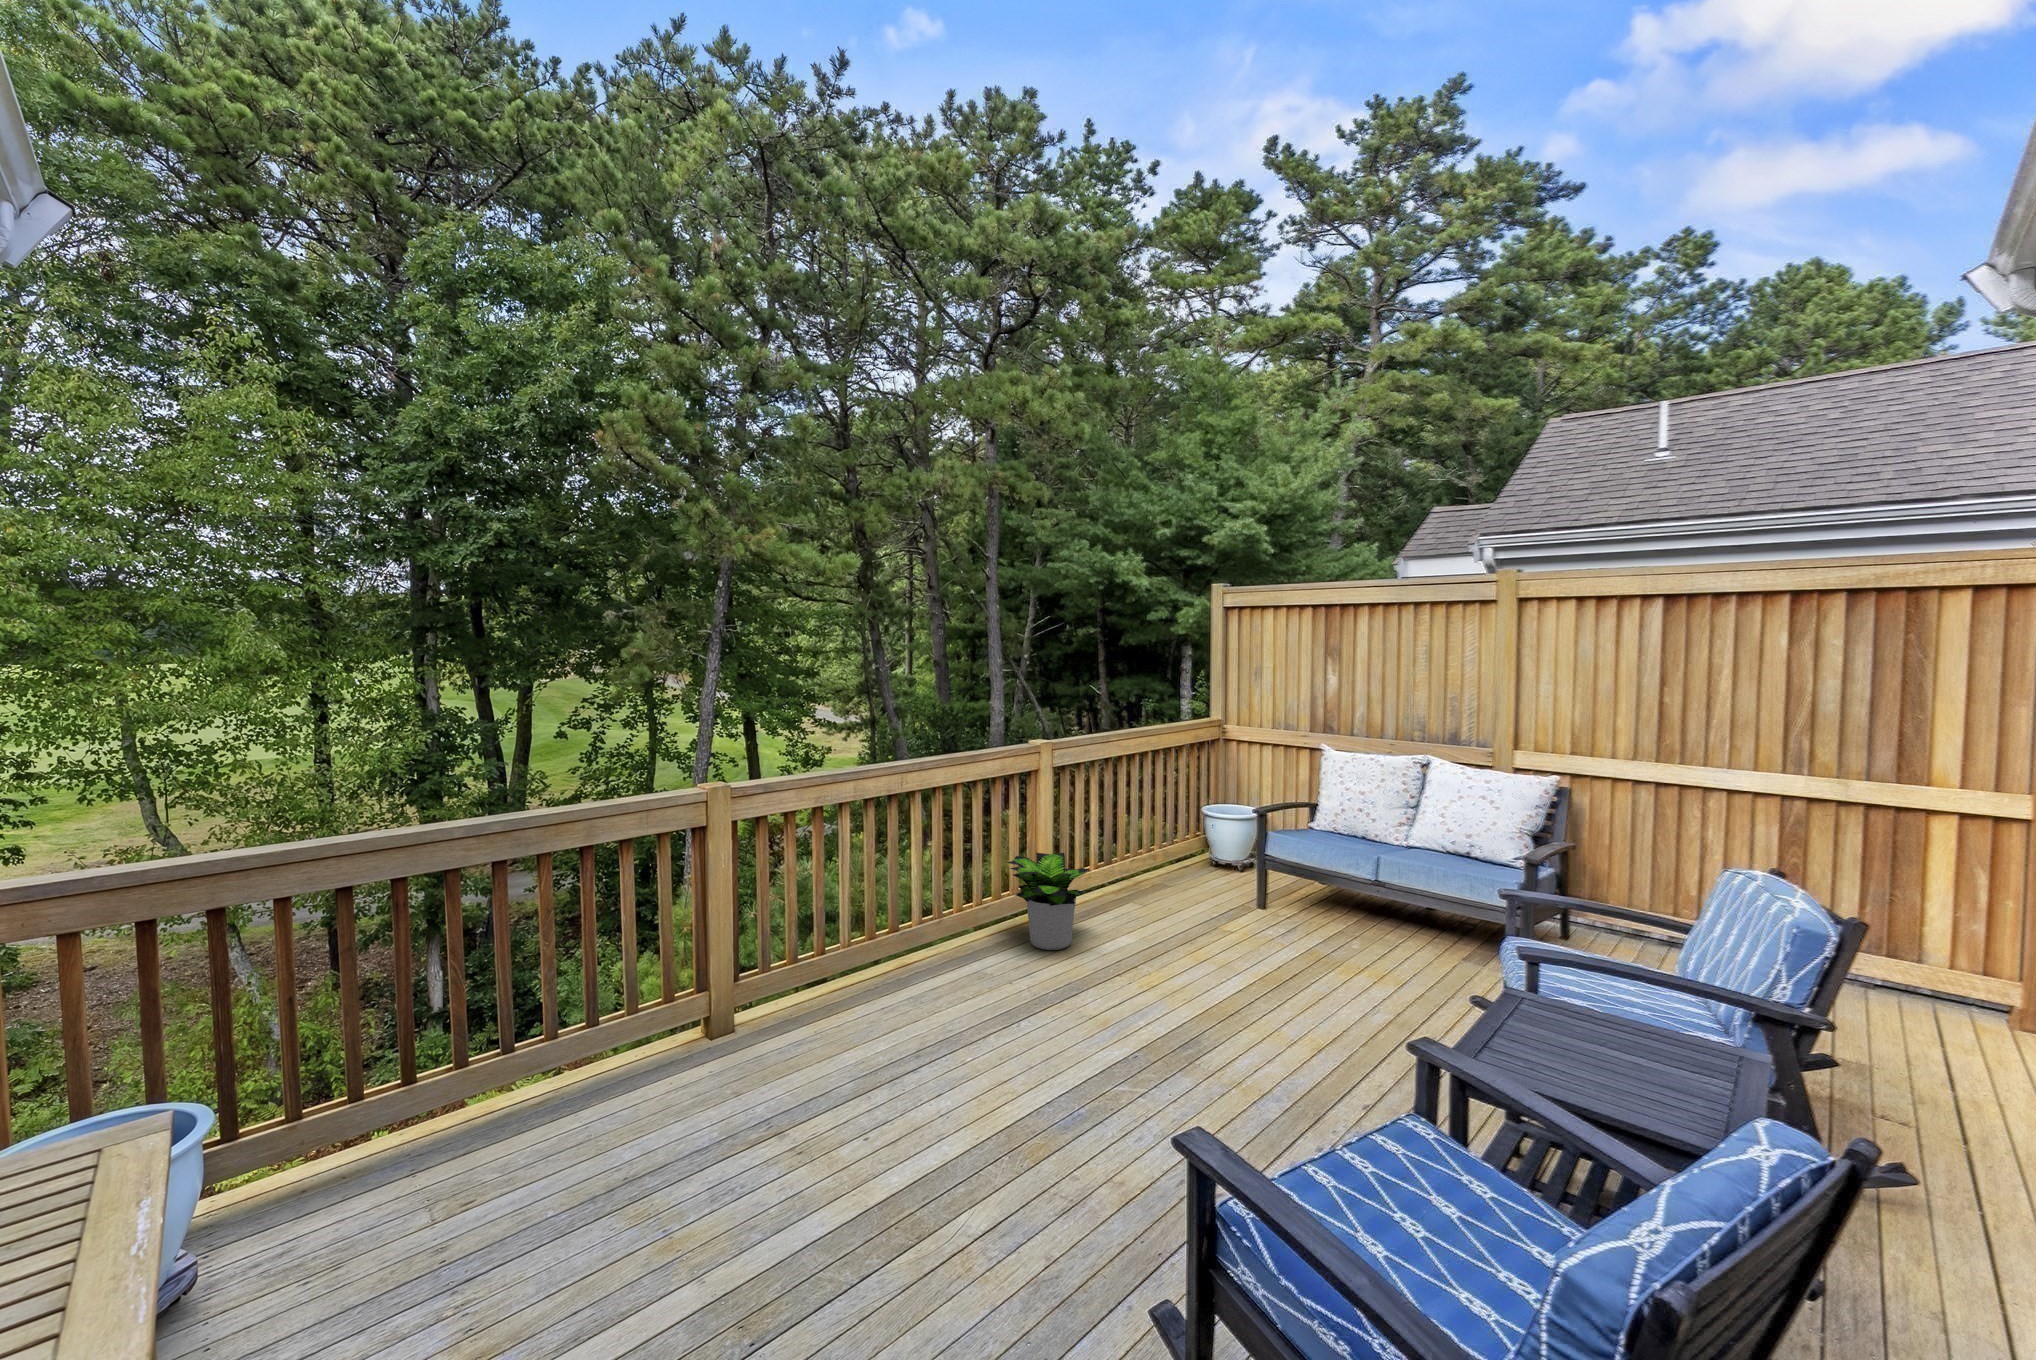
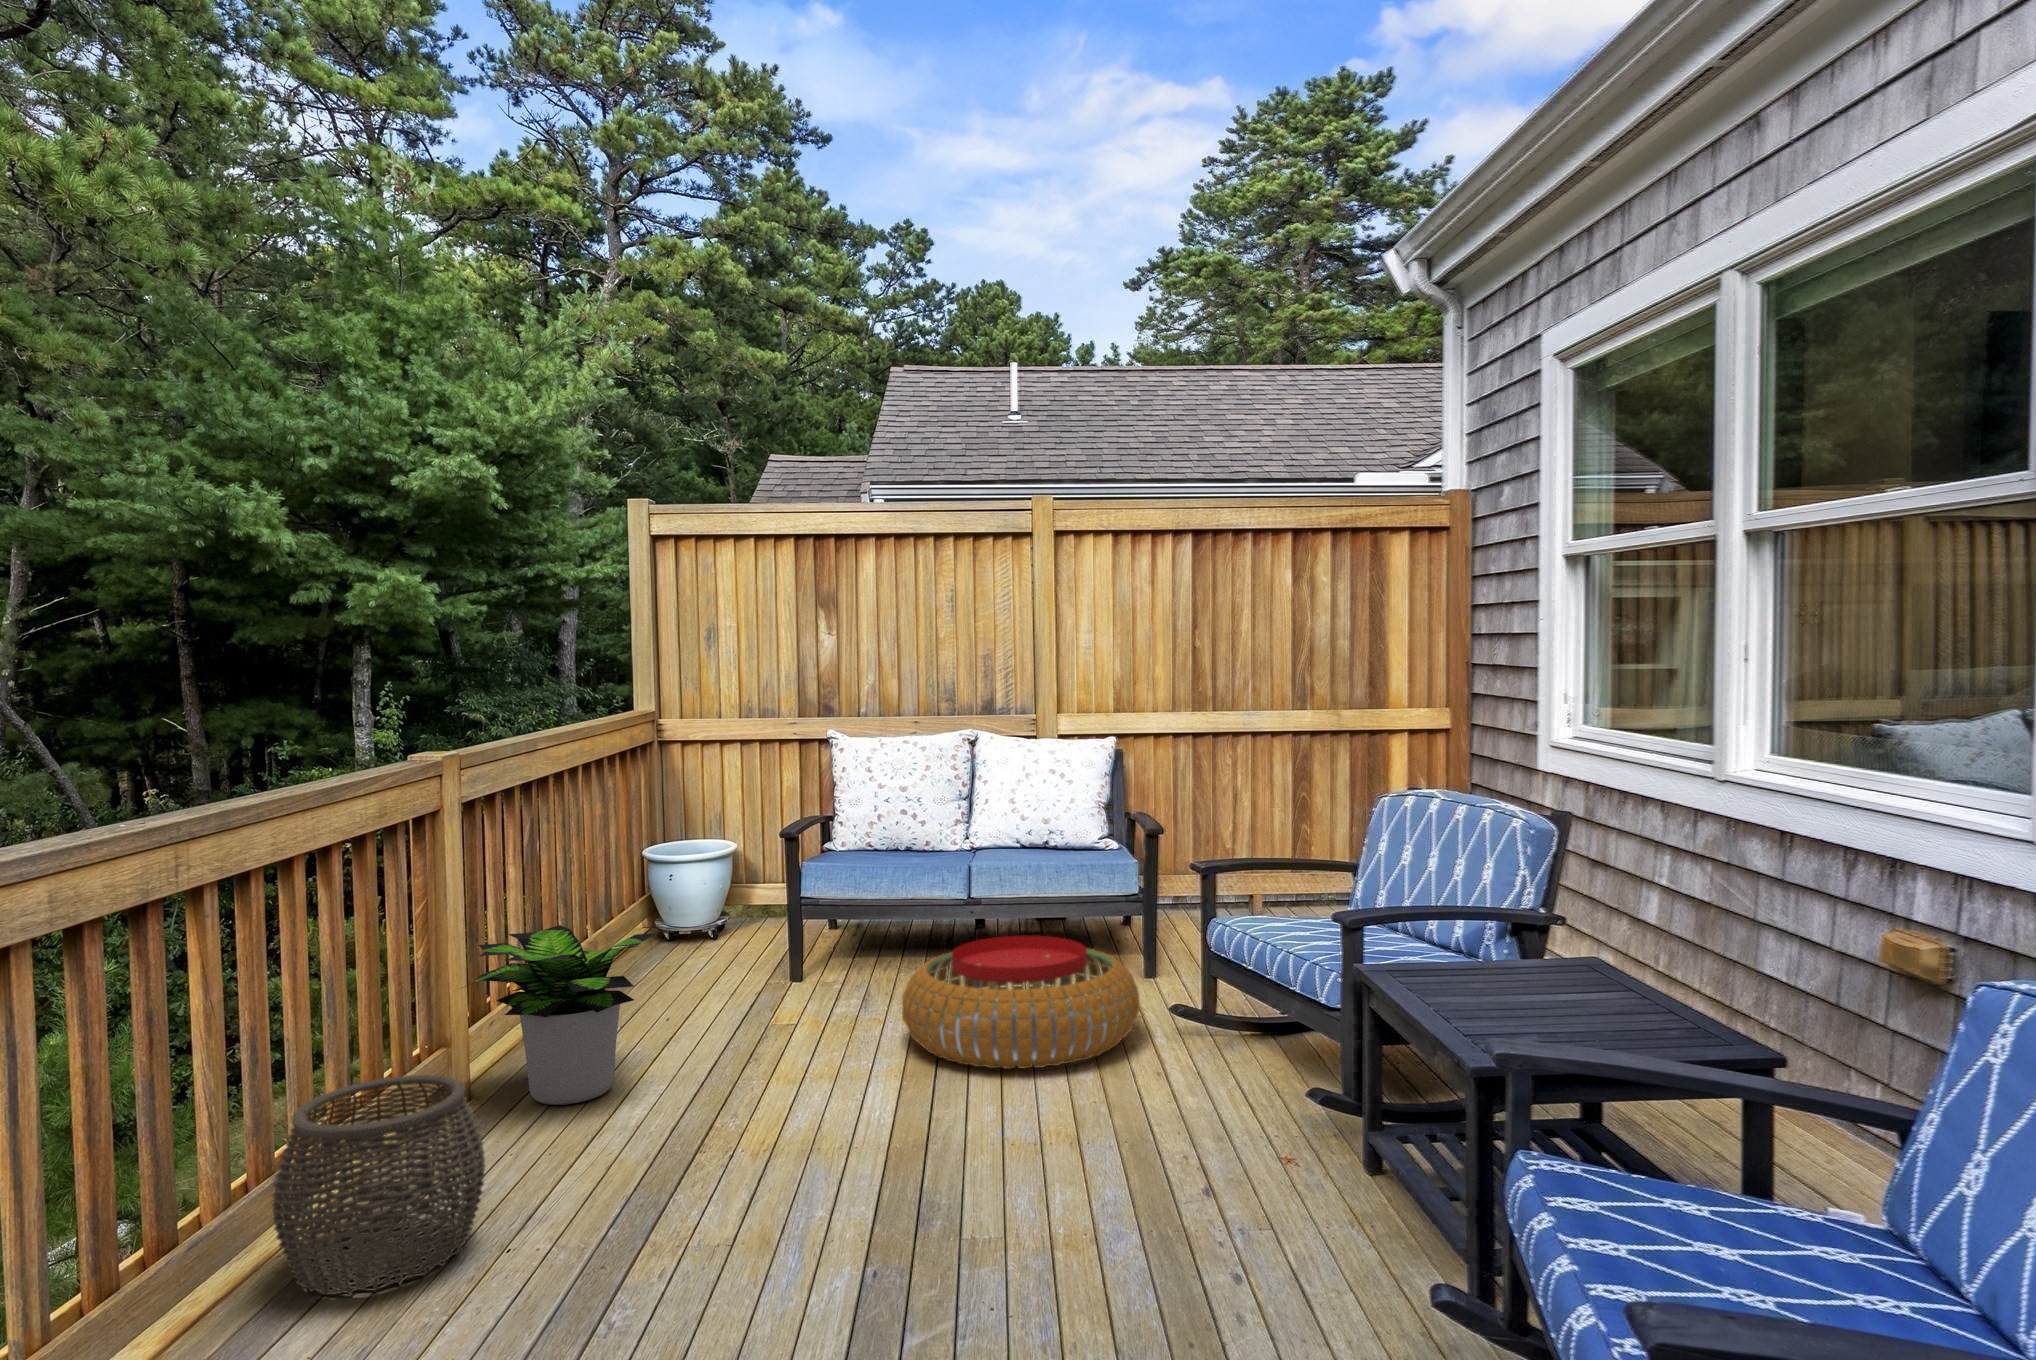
woven basket: none [865,913,949,1005] -> present [272,1075,485,1295]
pouf: none [1228,921,1405,1027] -> present [902,936,1140,1069]

